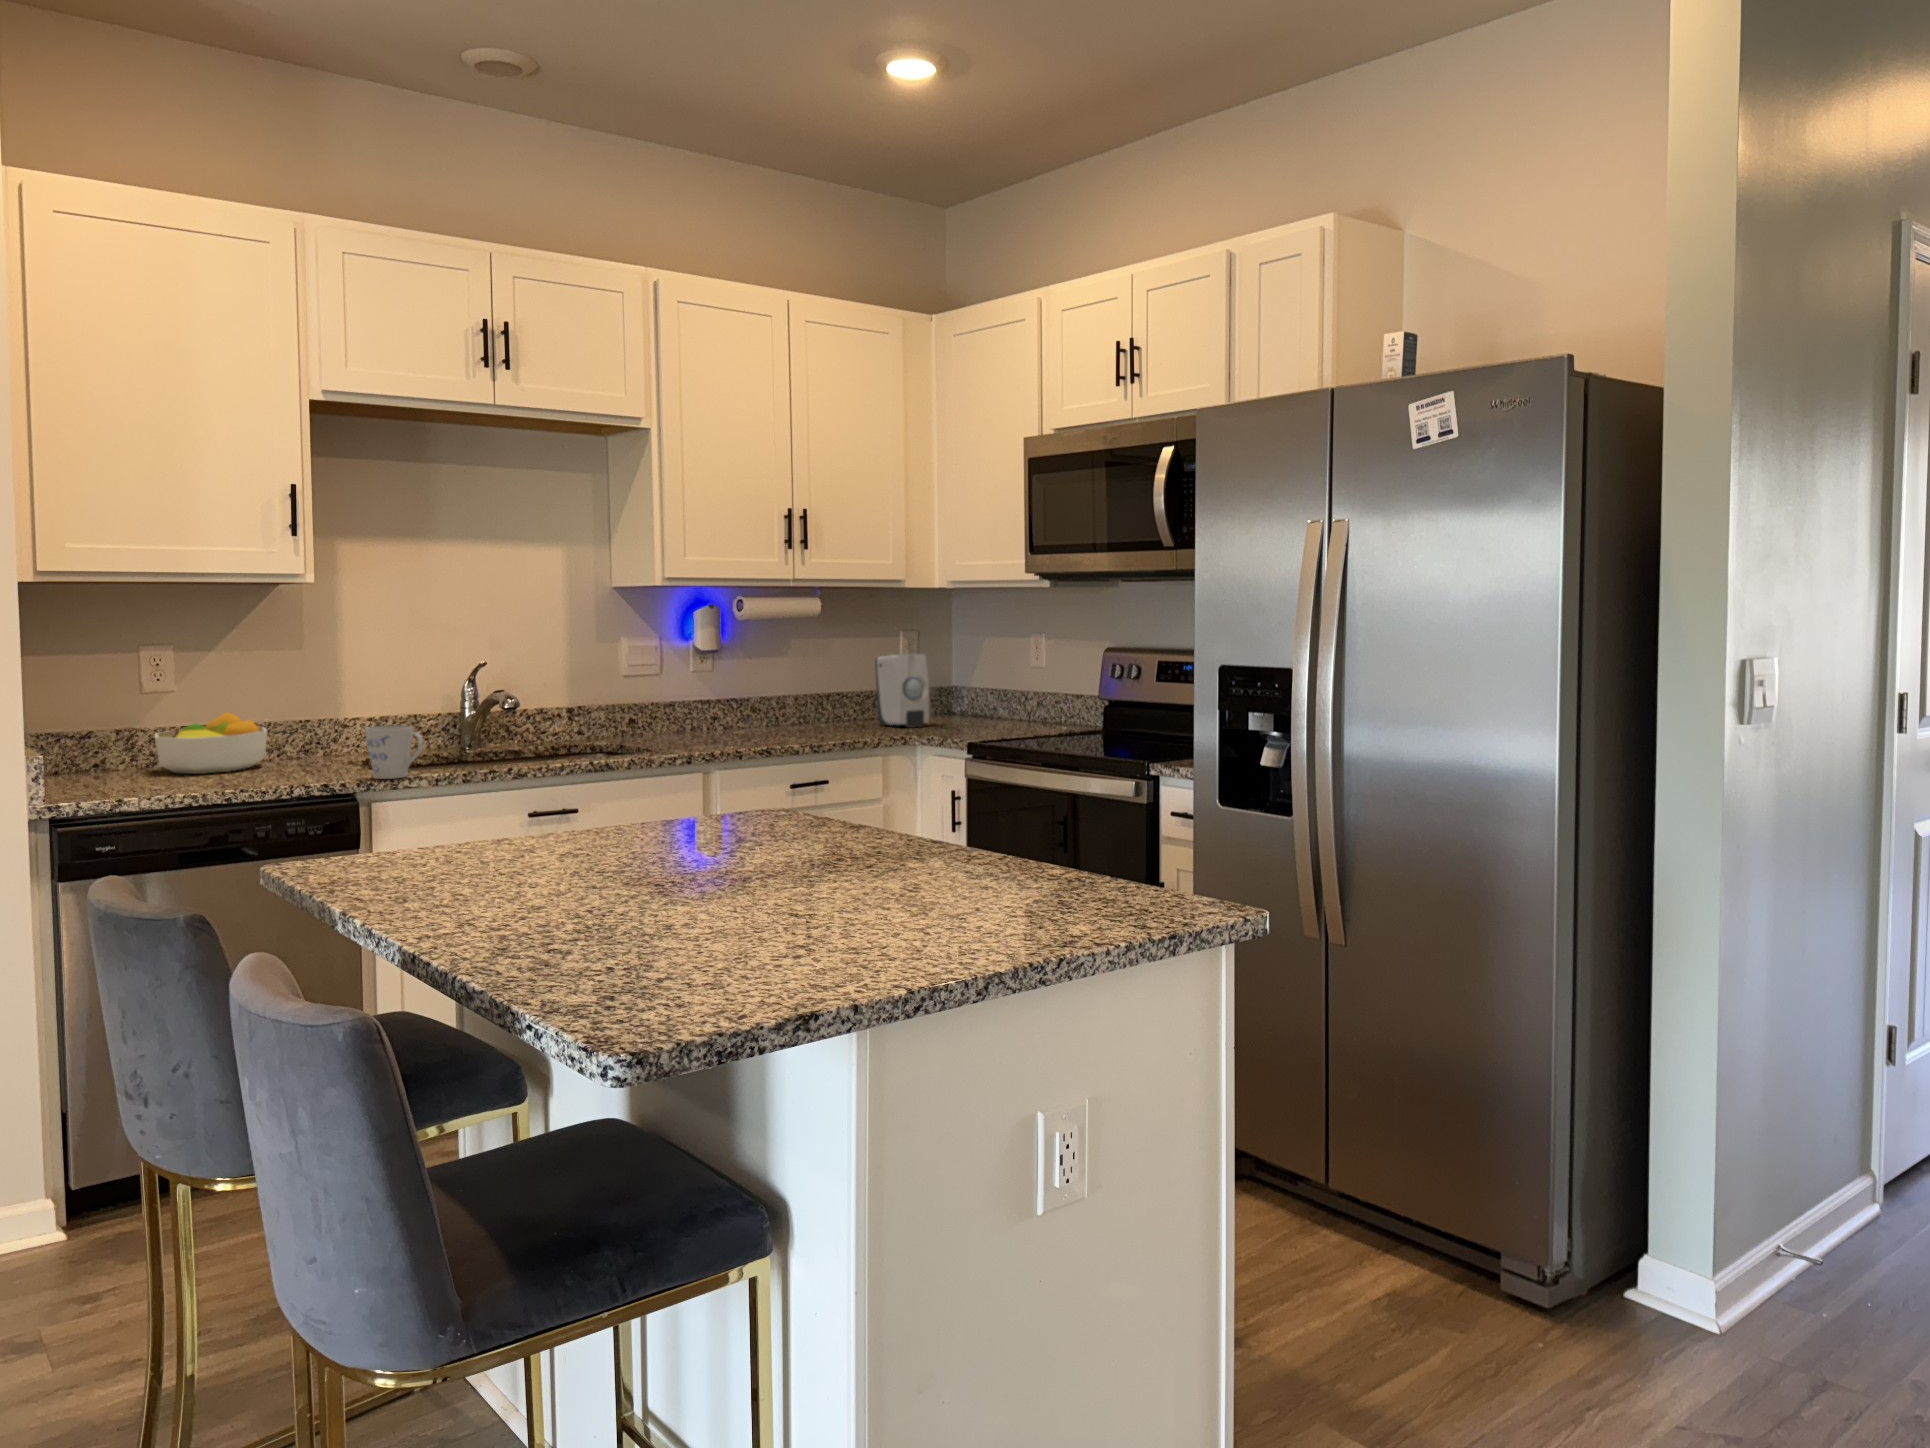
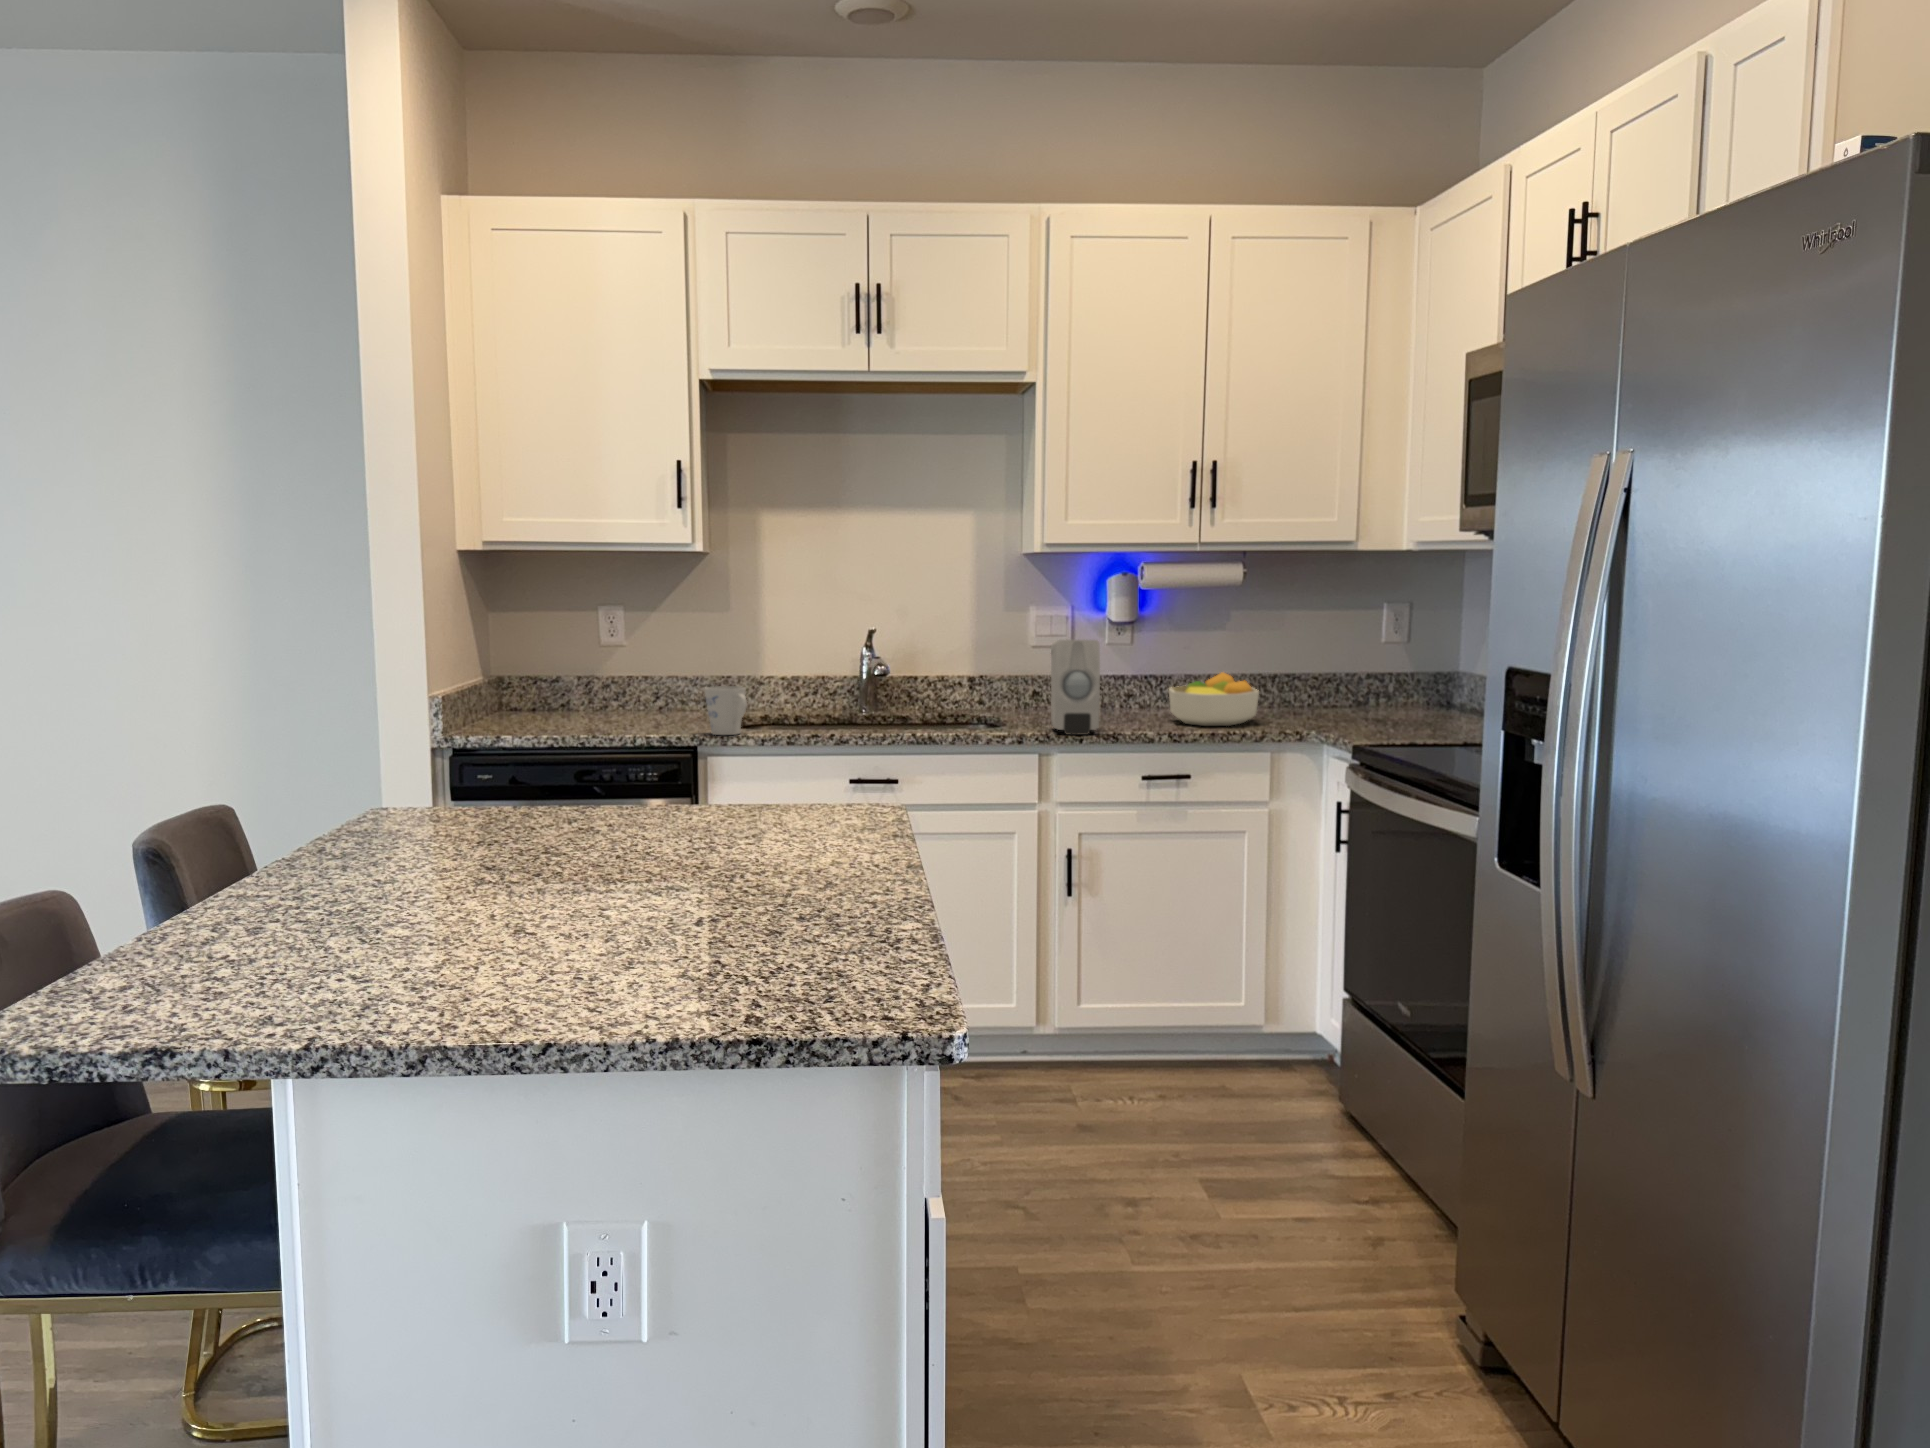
soap dispenser: present [875,654,929,728] -> present [1051,640,1100,735]
fruit bowl: present [155,713,267,774] -> present [1169,673,1259,726]

